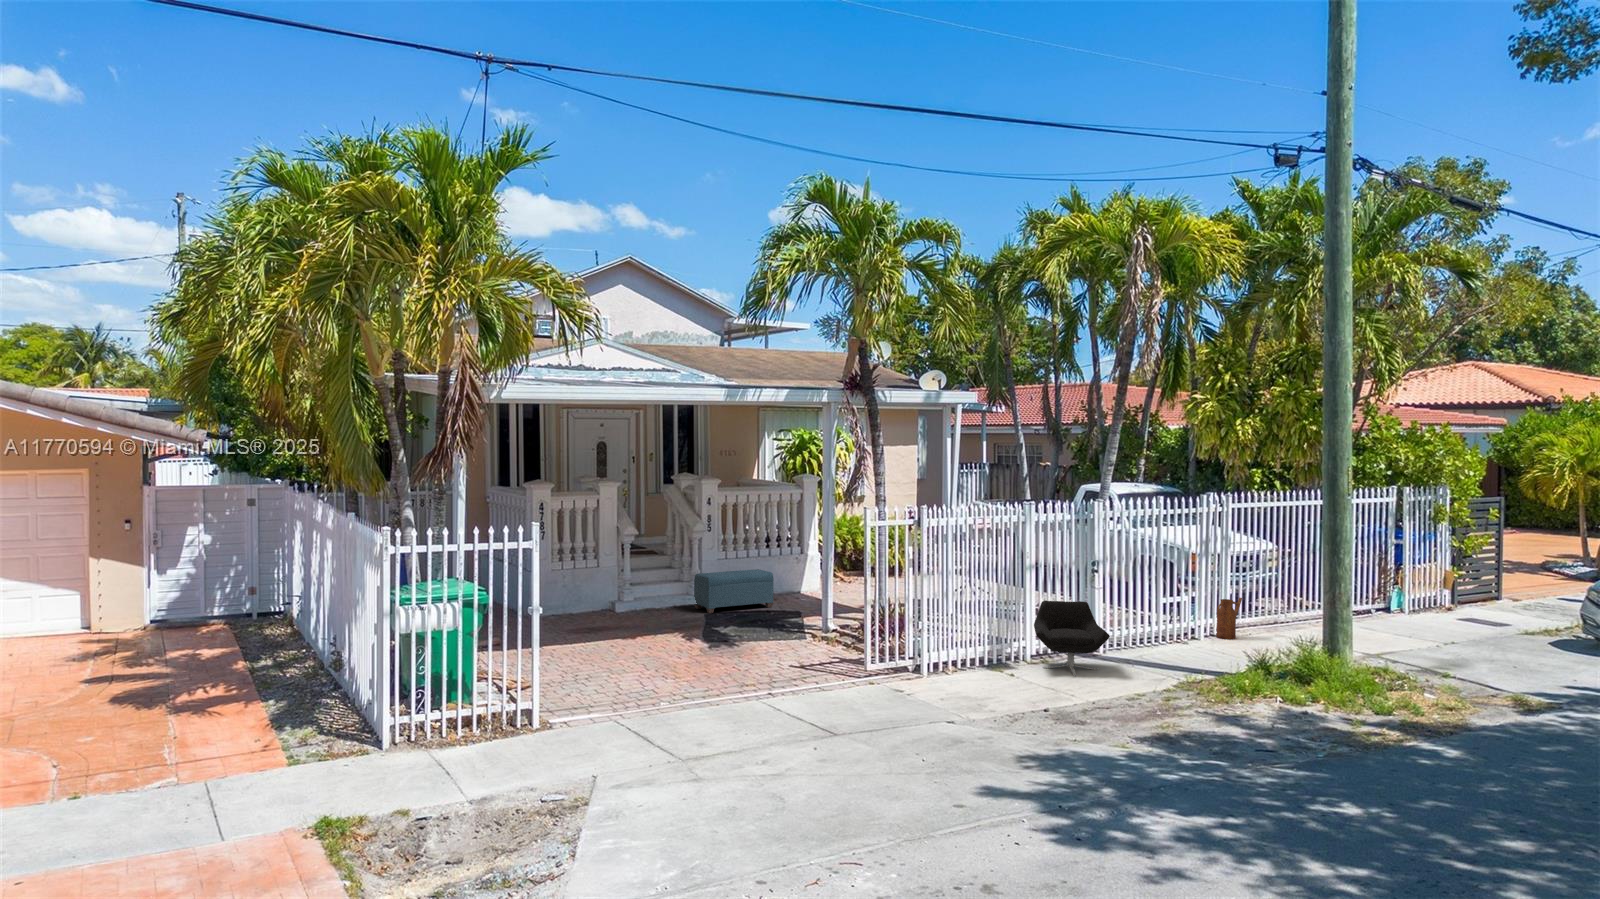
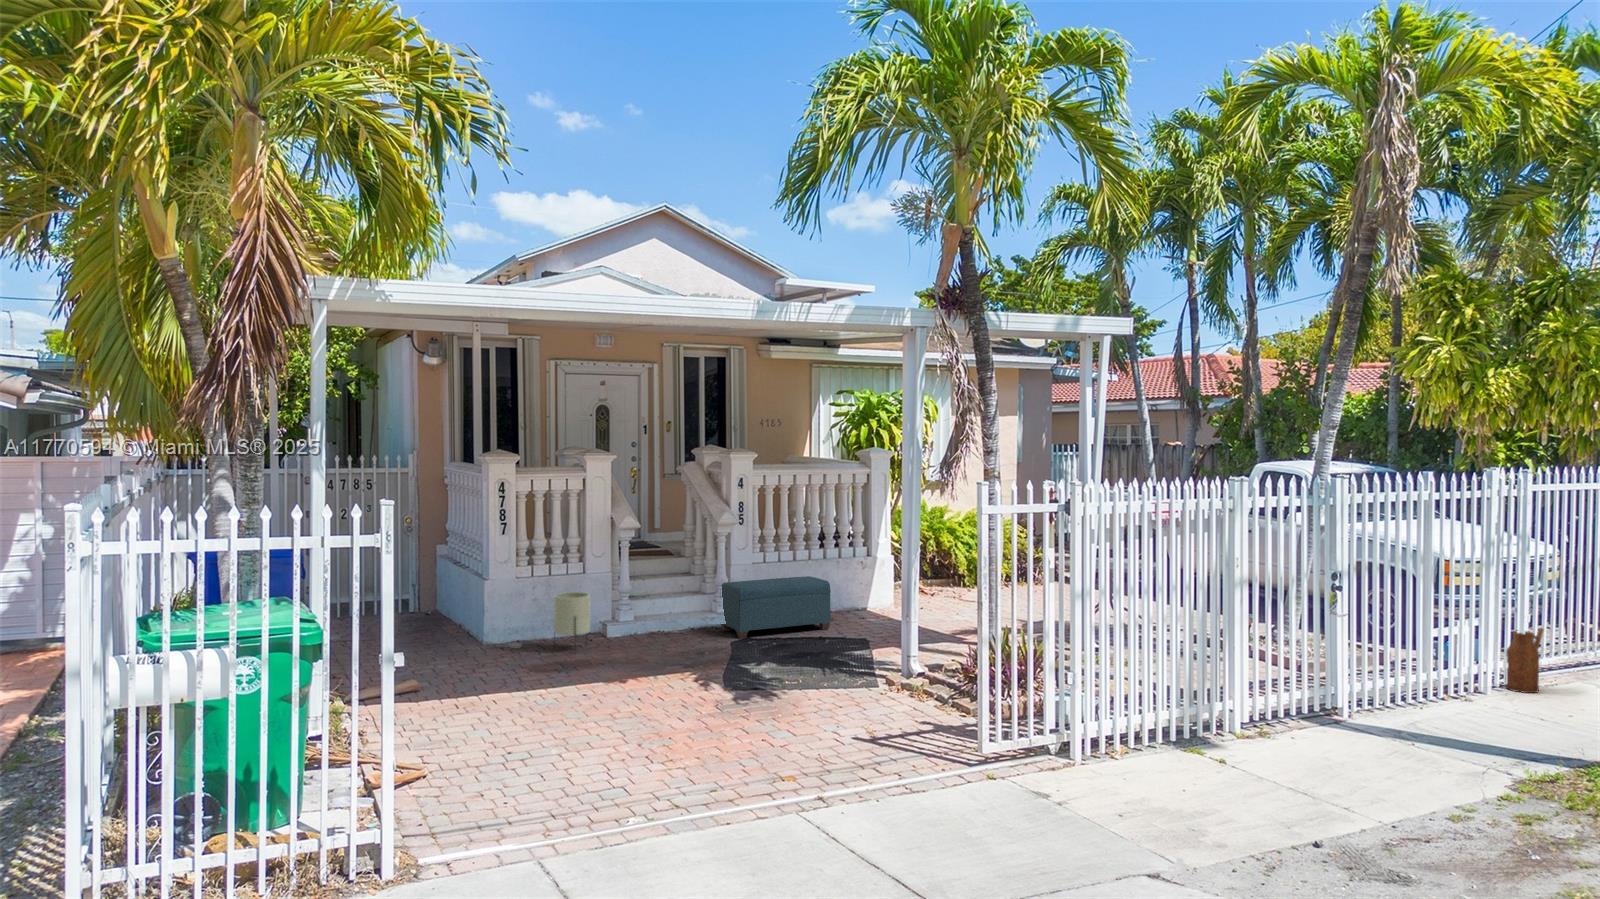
planter: none [577,580,604,623] -> present [554,592,590,636]
lounge chair: present [1034,601,1110,676] -> none [1248,637,1391,768]

